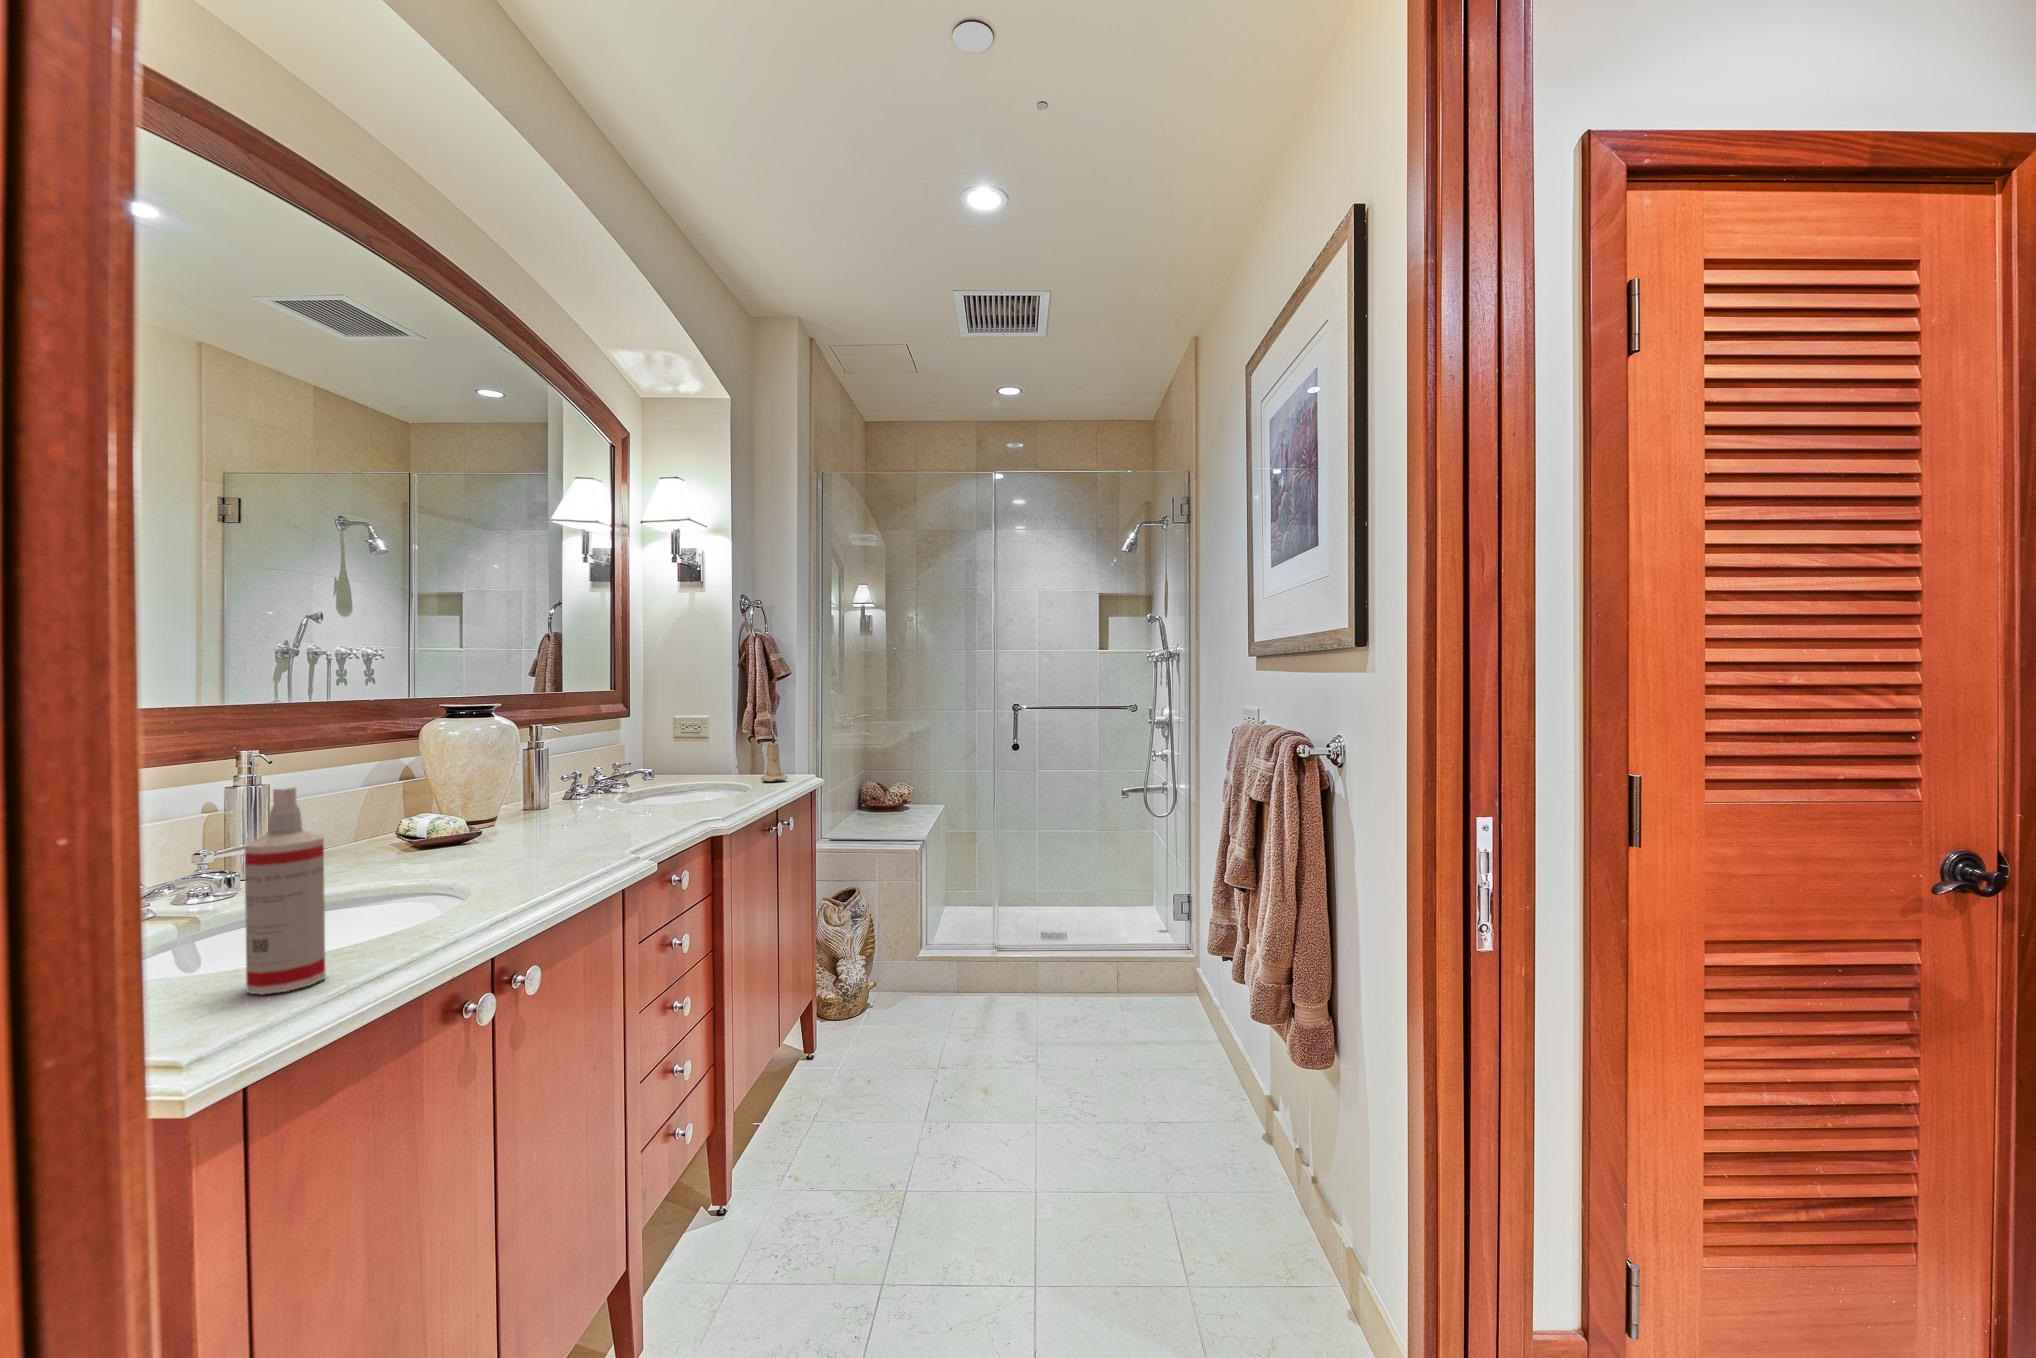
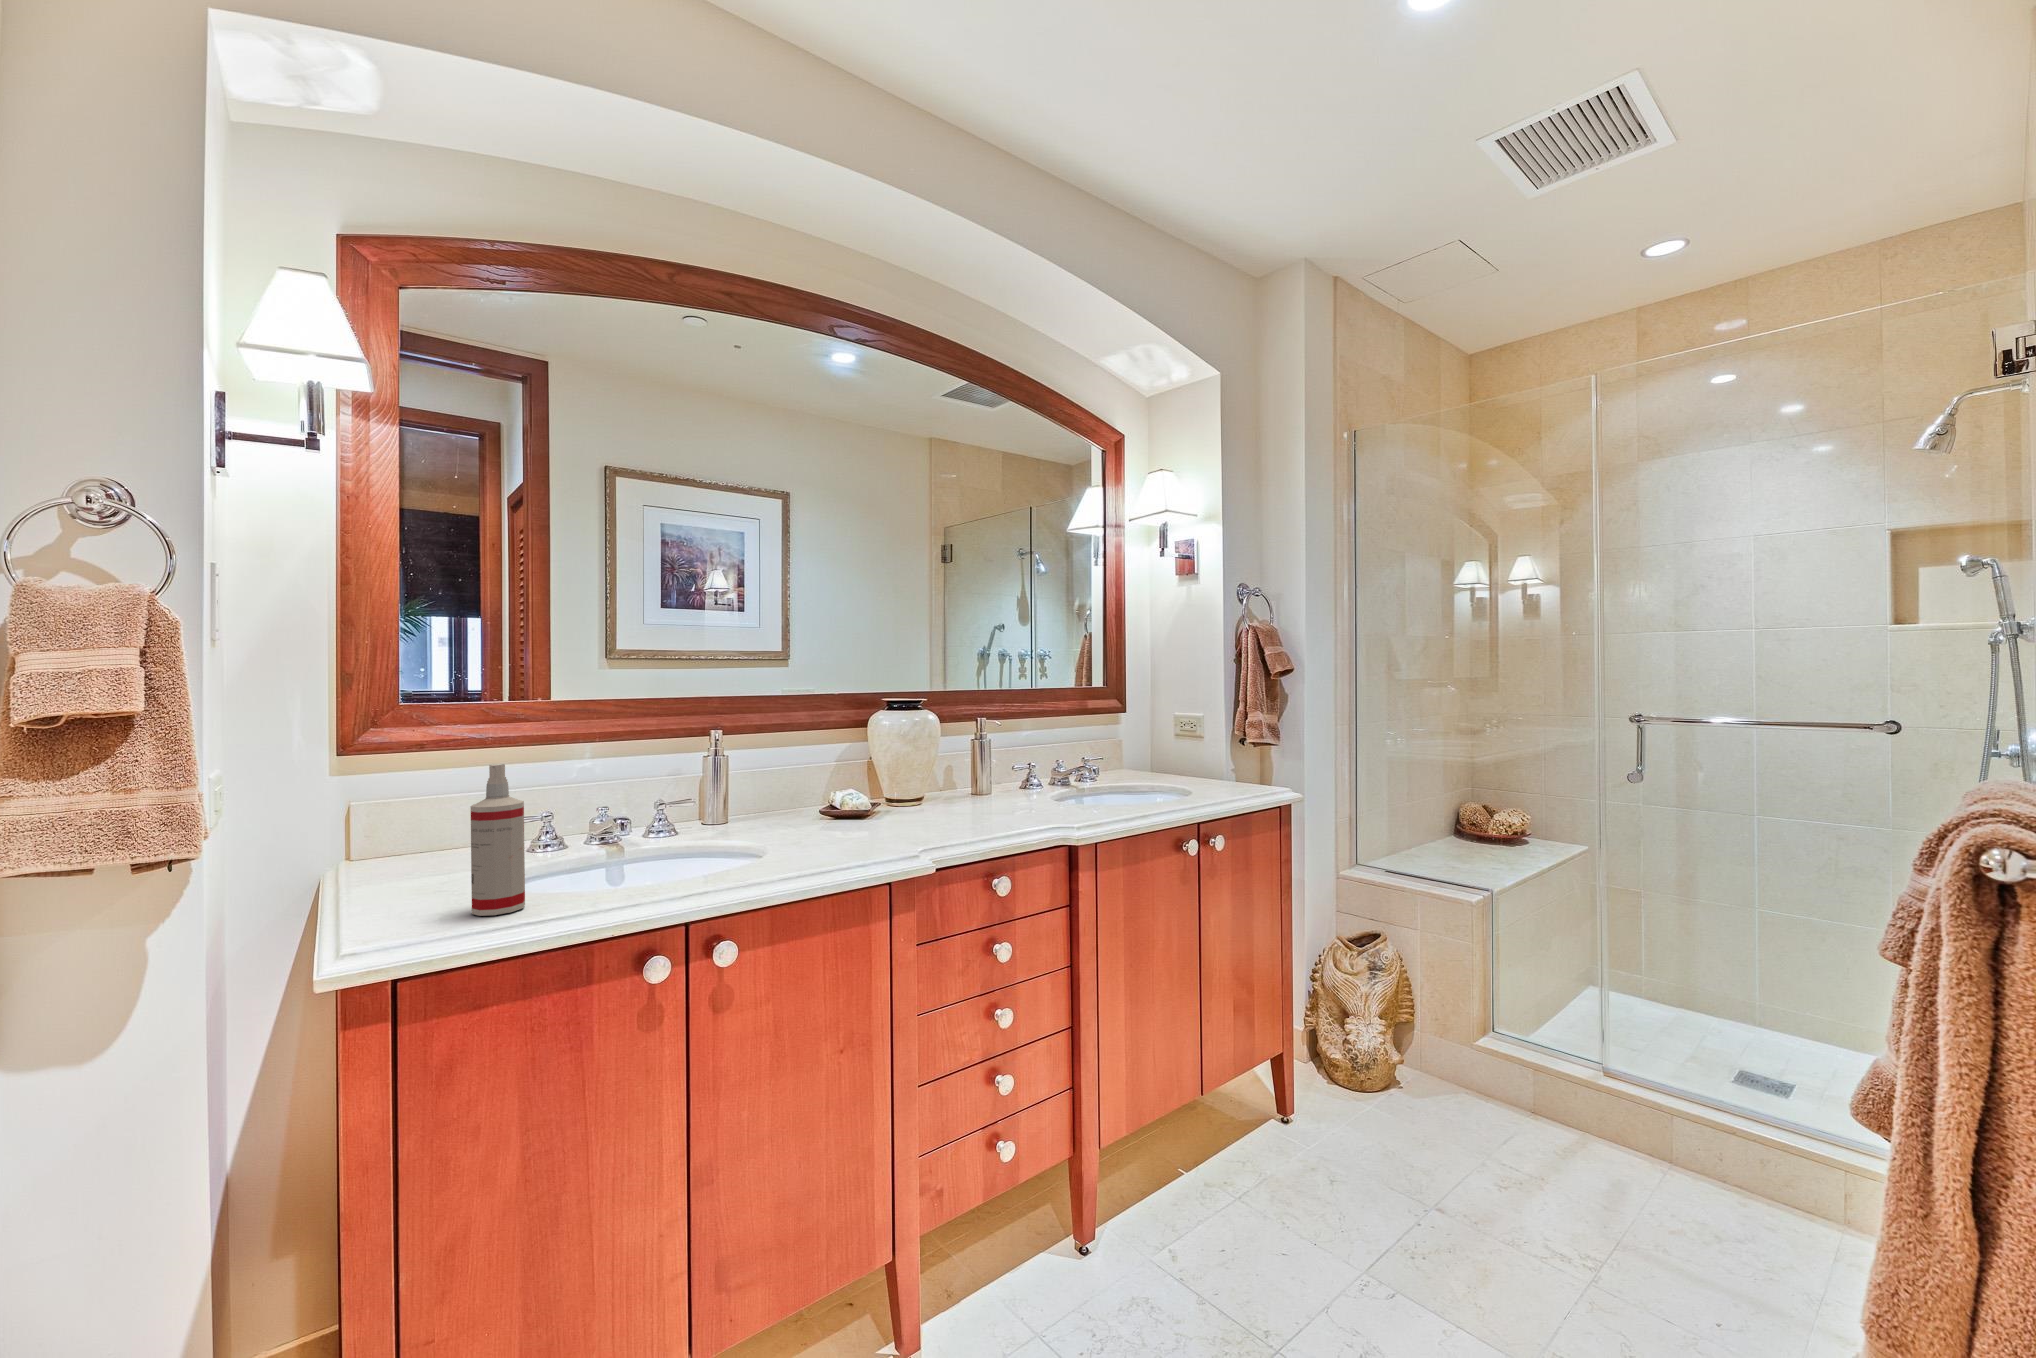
candle: present [761,733,788,782] -> none [1218,736,1247,792]

